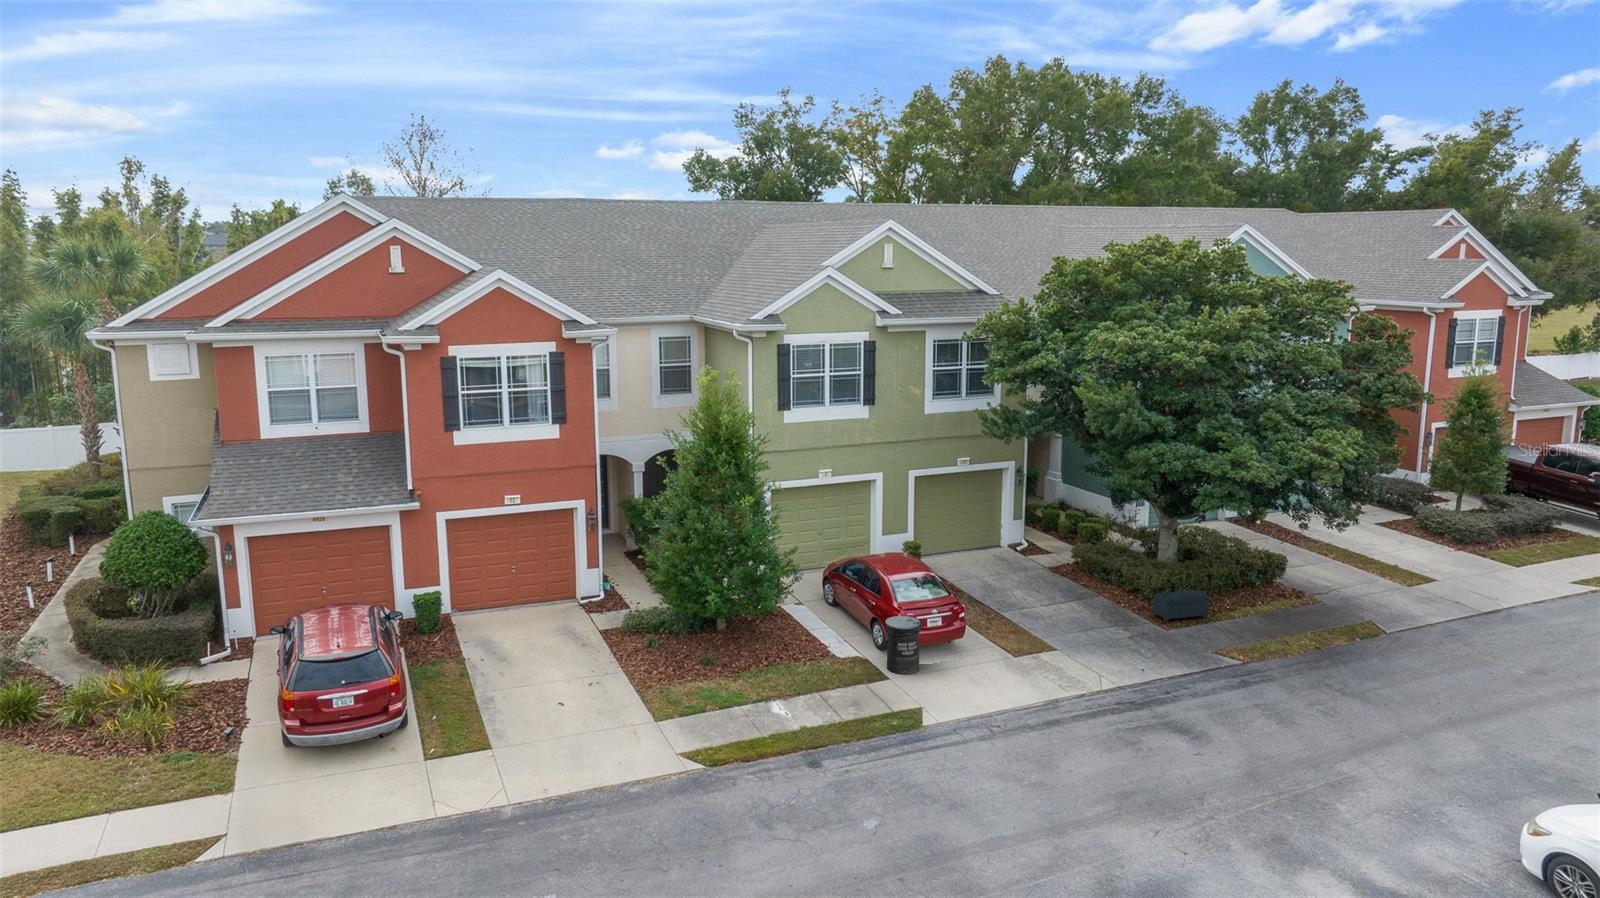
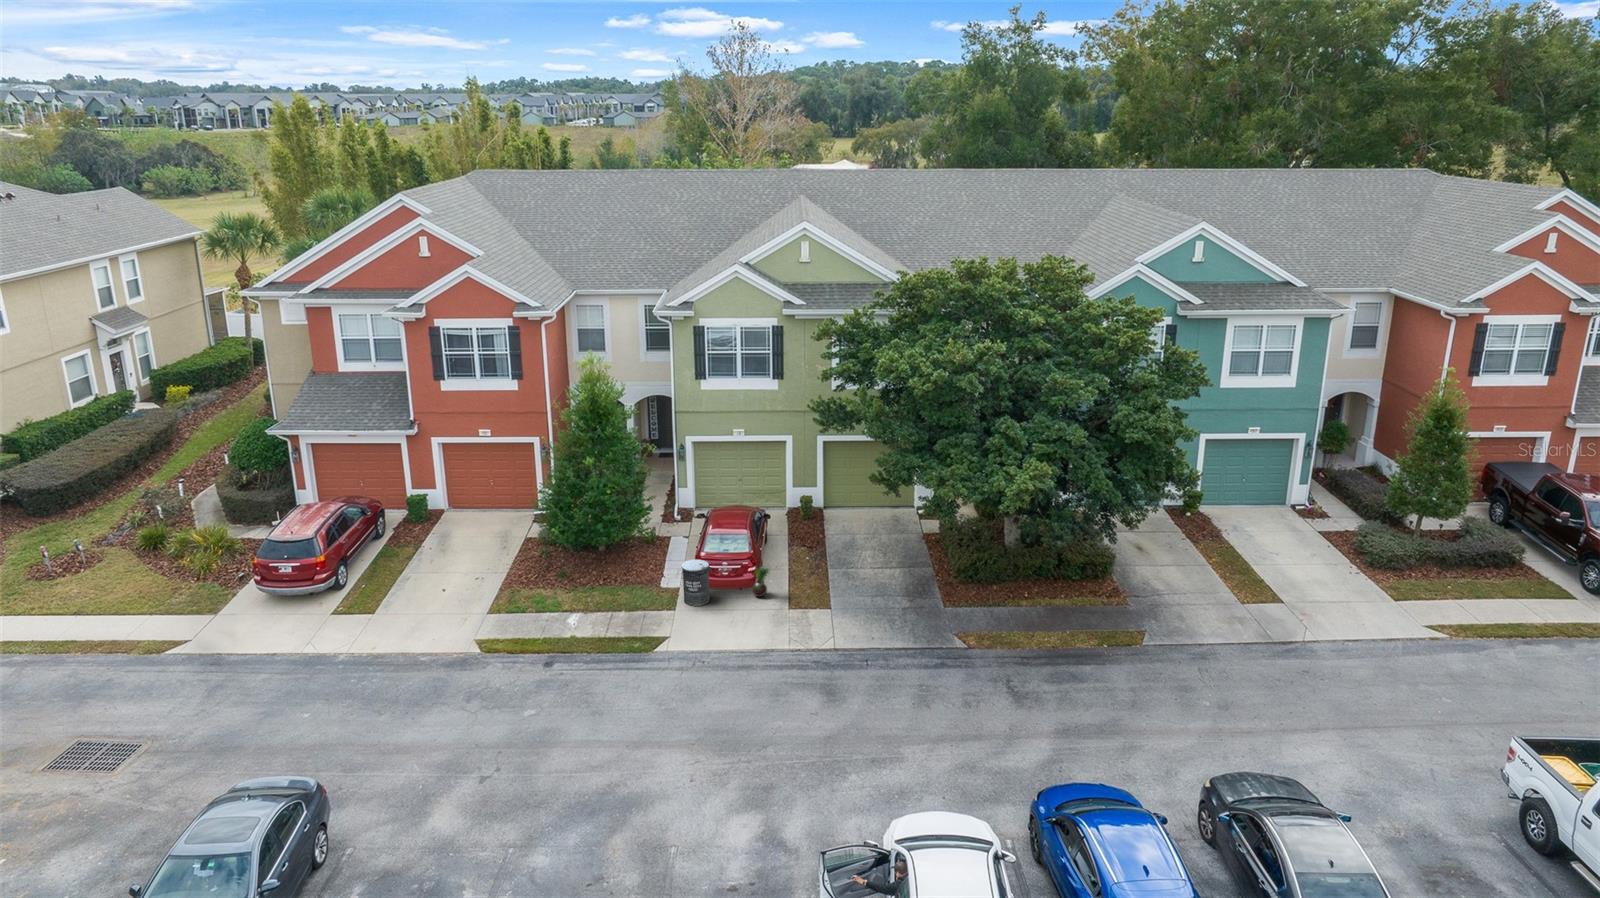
bench: present [1153,590,1209,622] -> none [957,572,1002,600]
potted tree: none [957,612,982,653] -> present [752,568,769,597]

